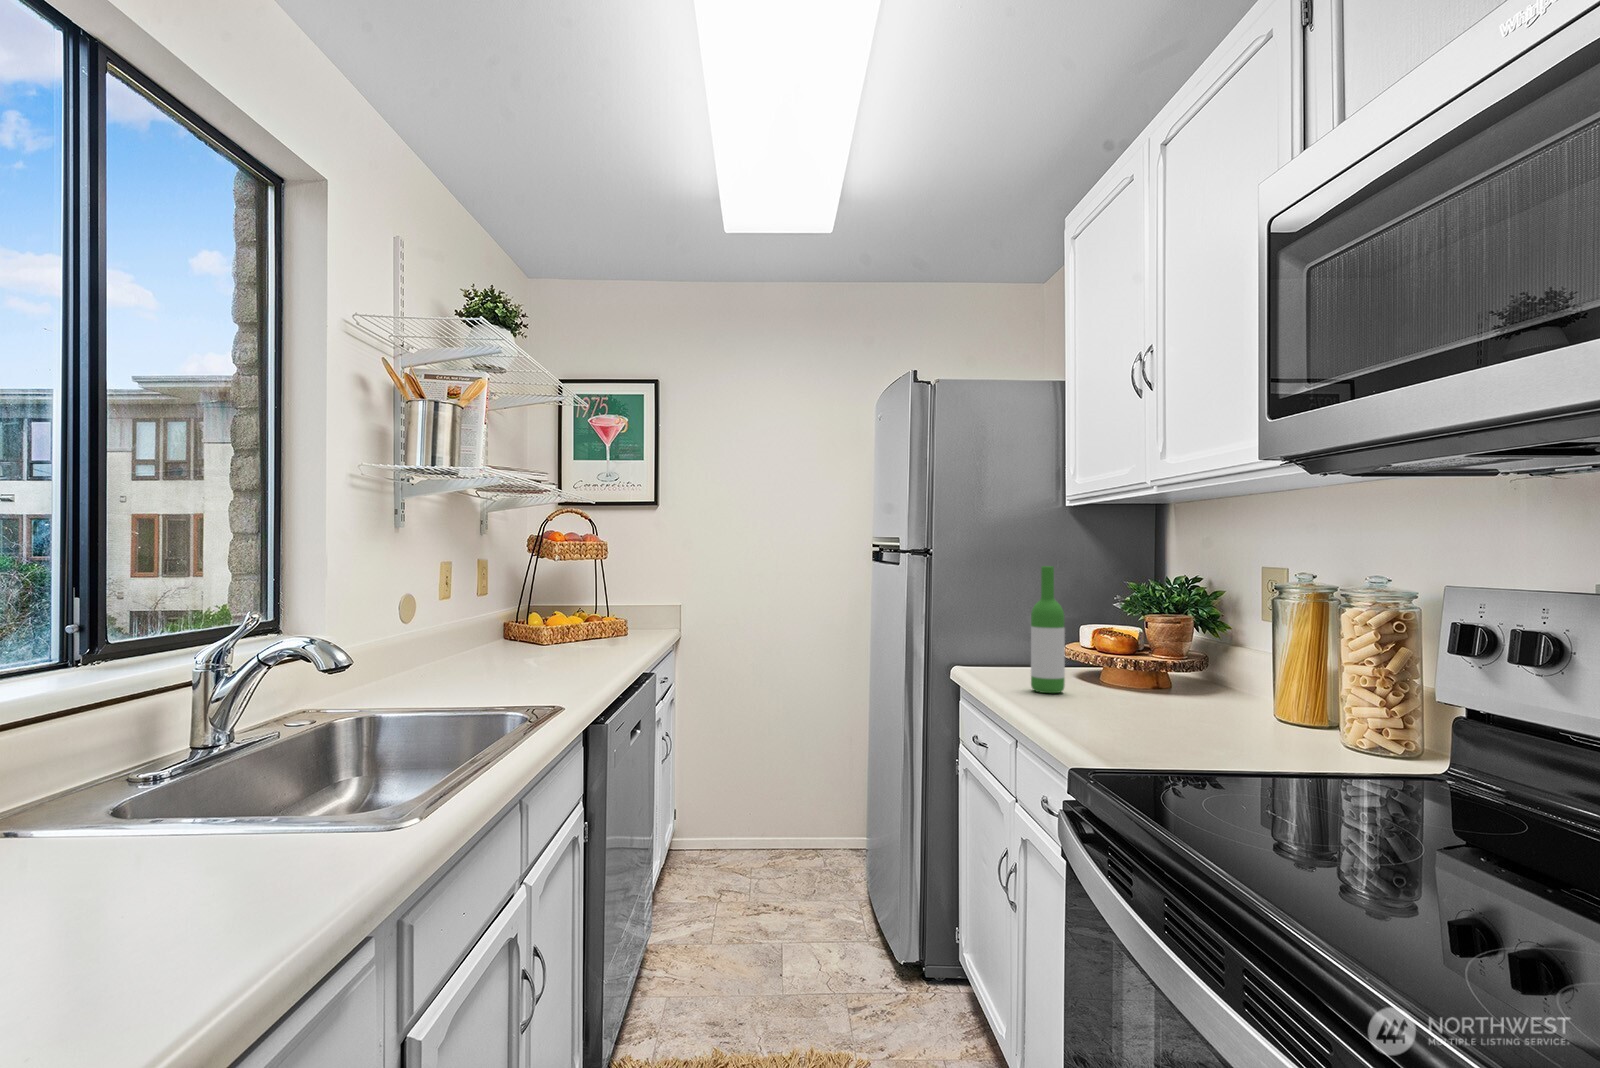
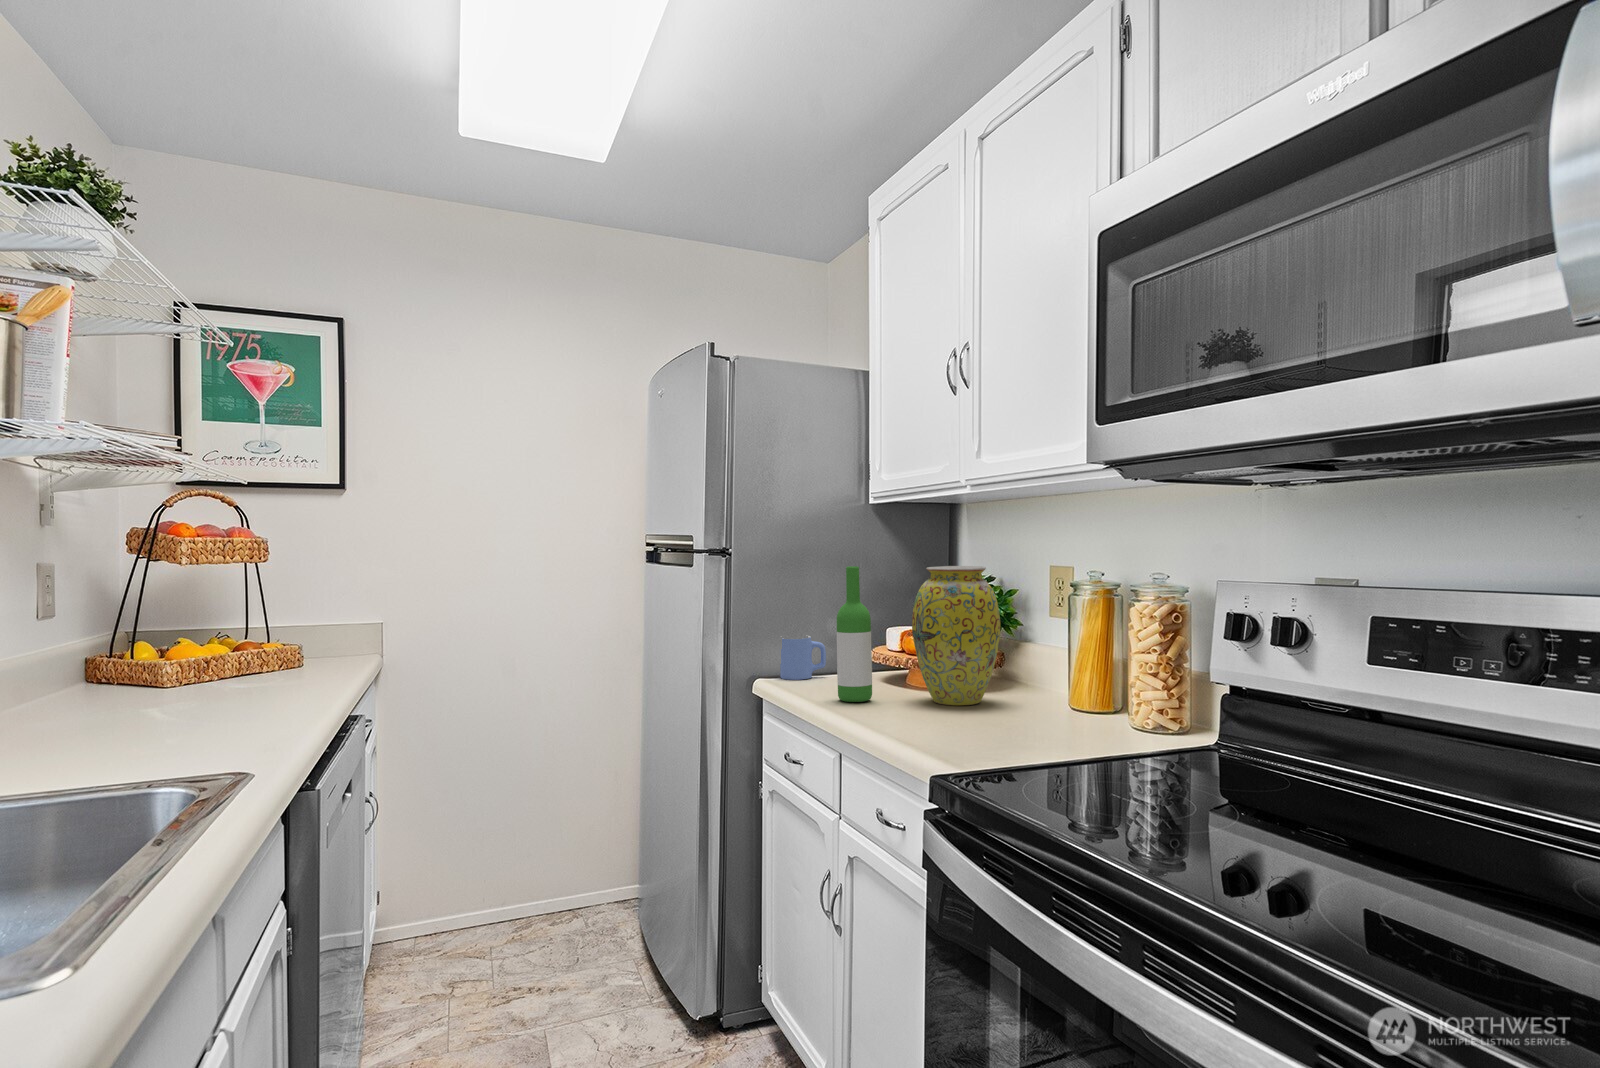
vase: none [1106,569,1197,704] -> present [912,566,1000,705]
mug: none [984,630,1027,670] -> present [780,636,826,680]

